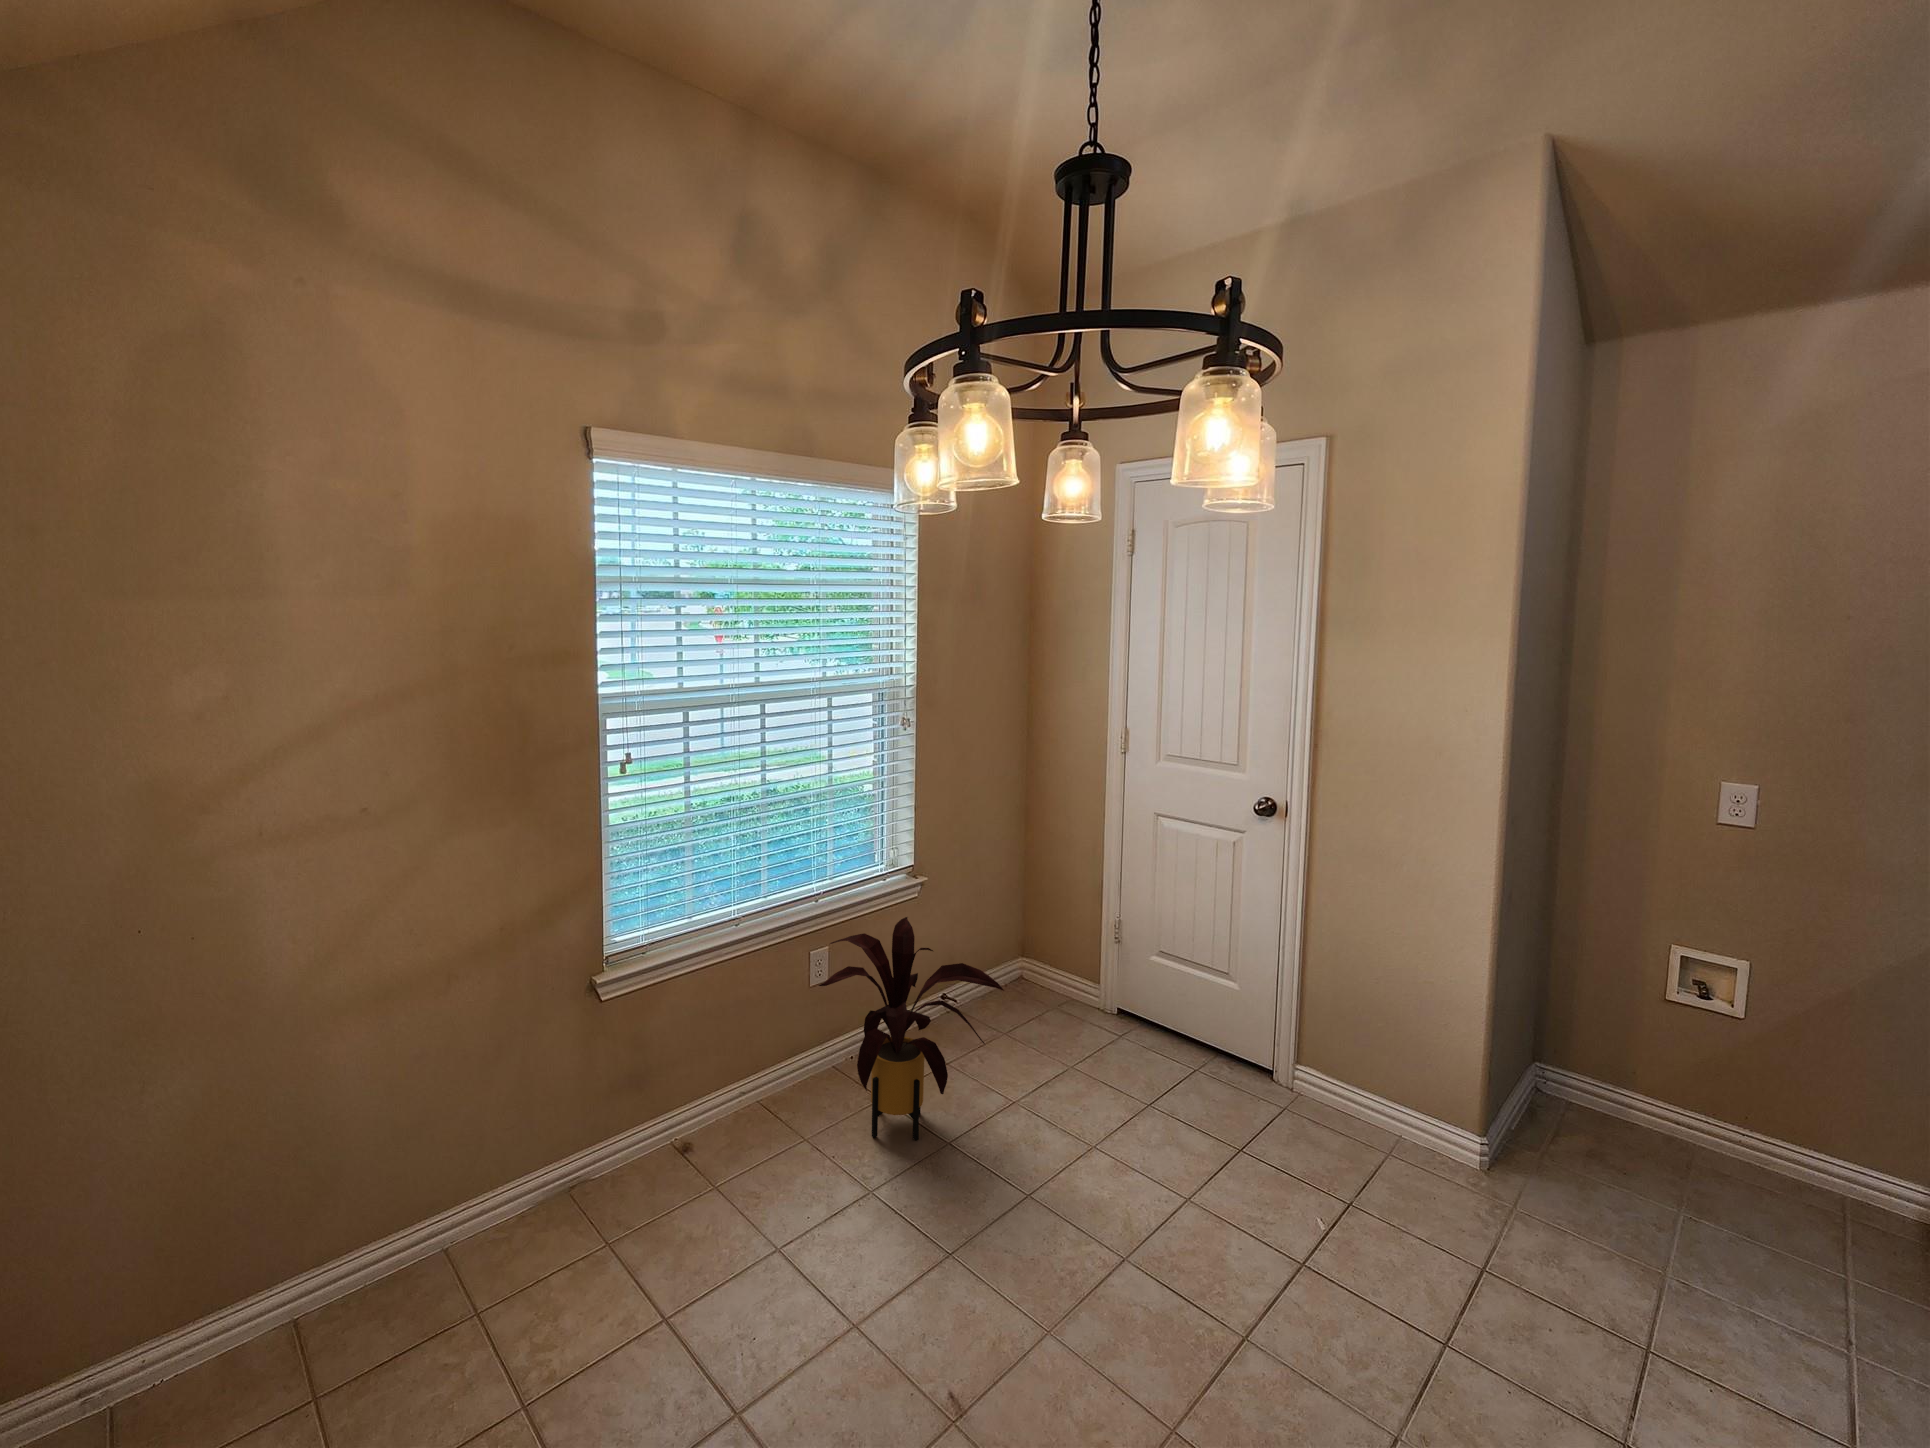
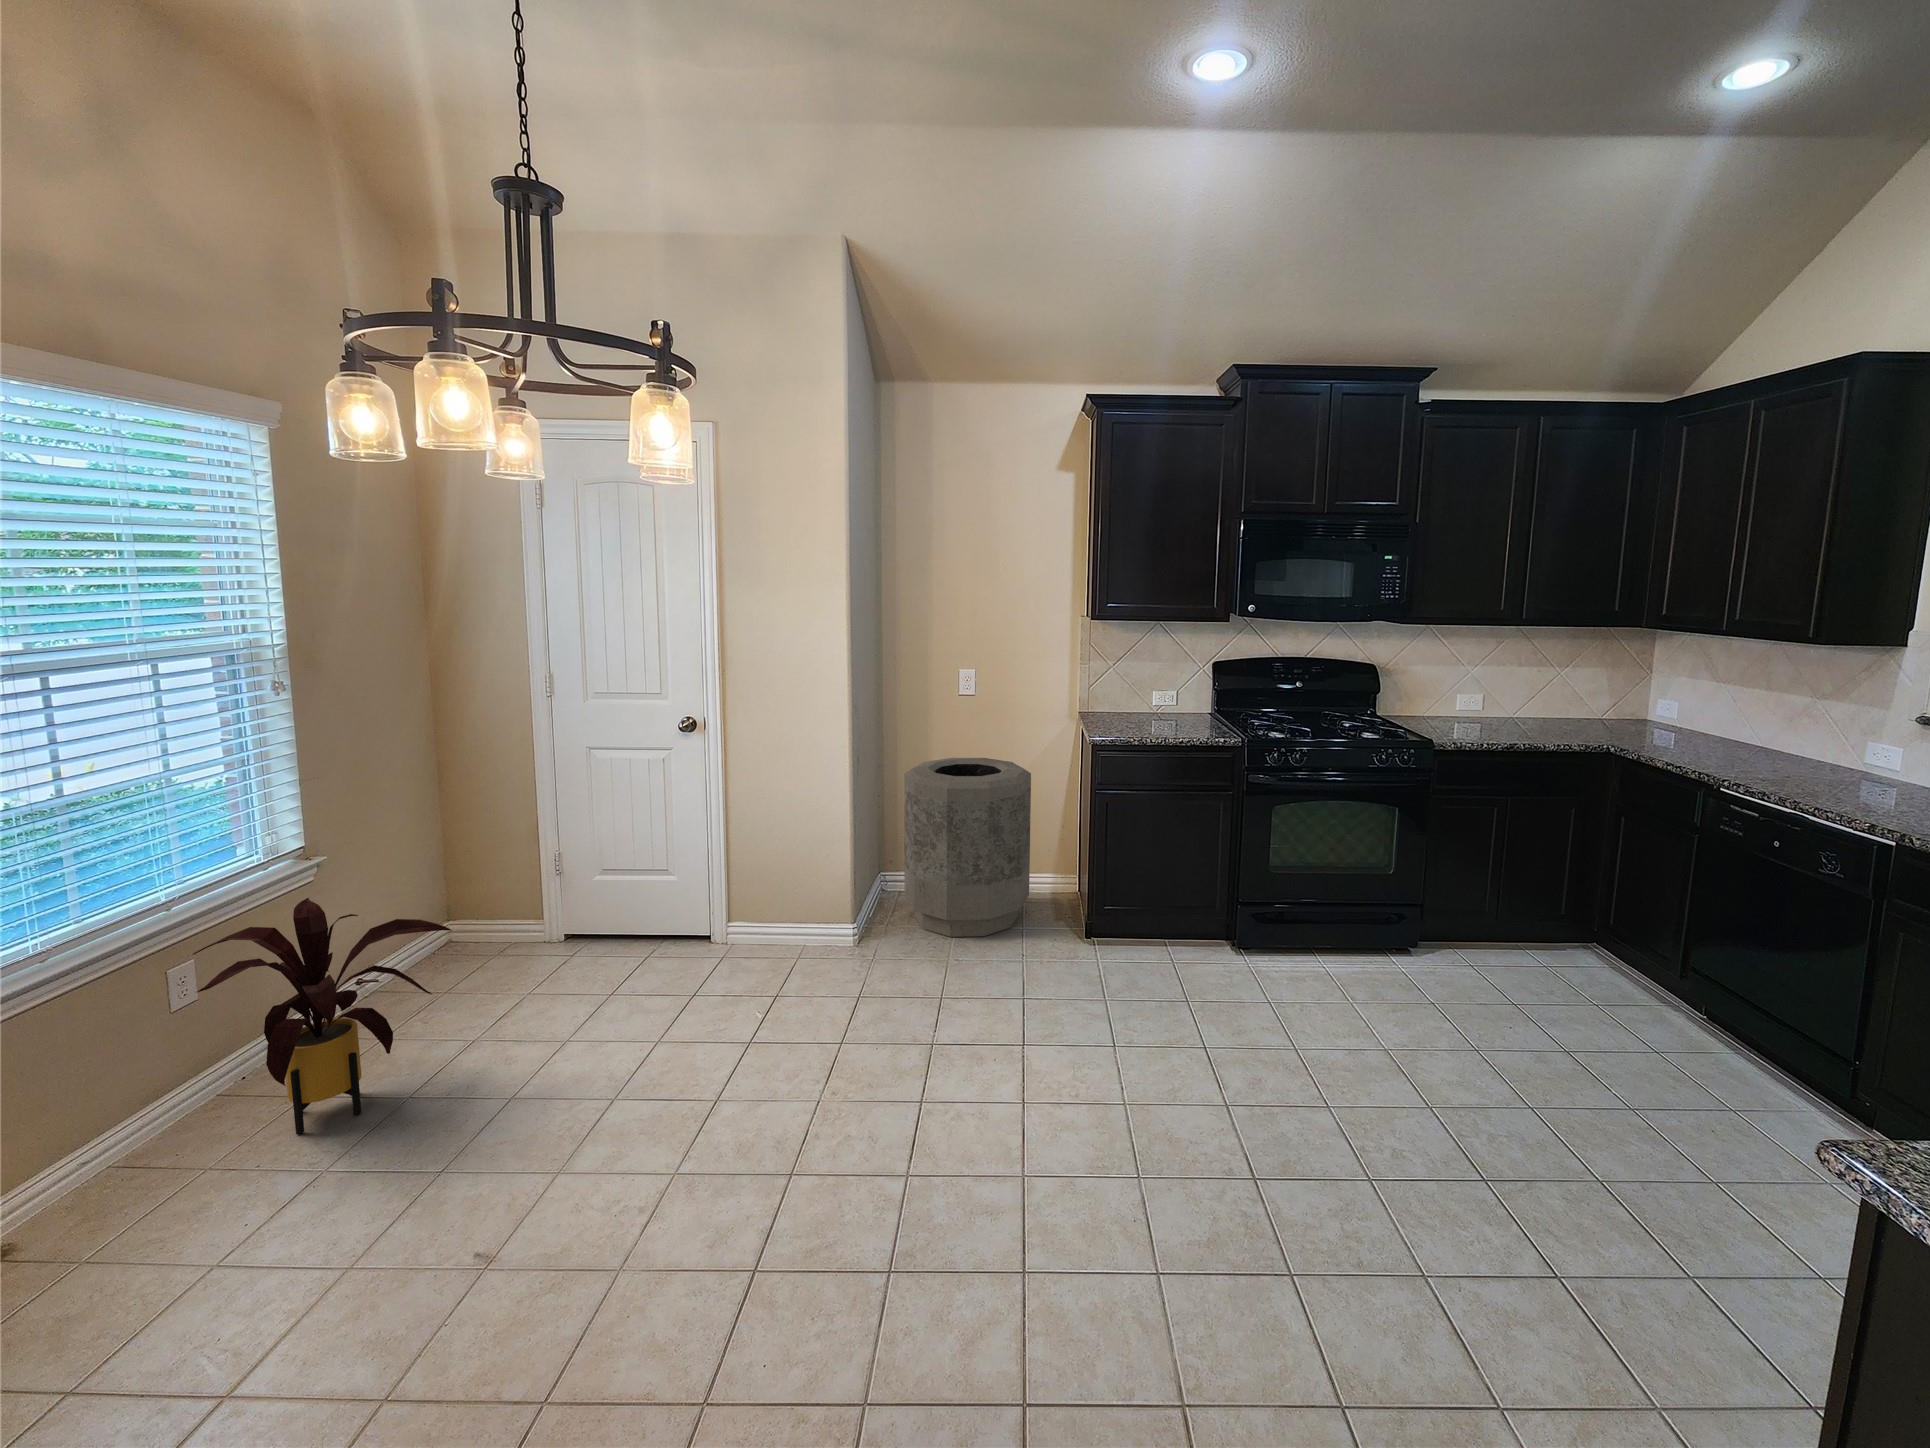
trash can: none [1578,922,1895,1265] -> present [904,758,1031,937]

